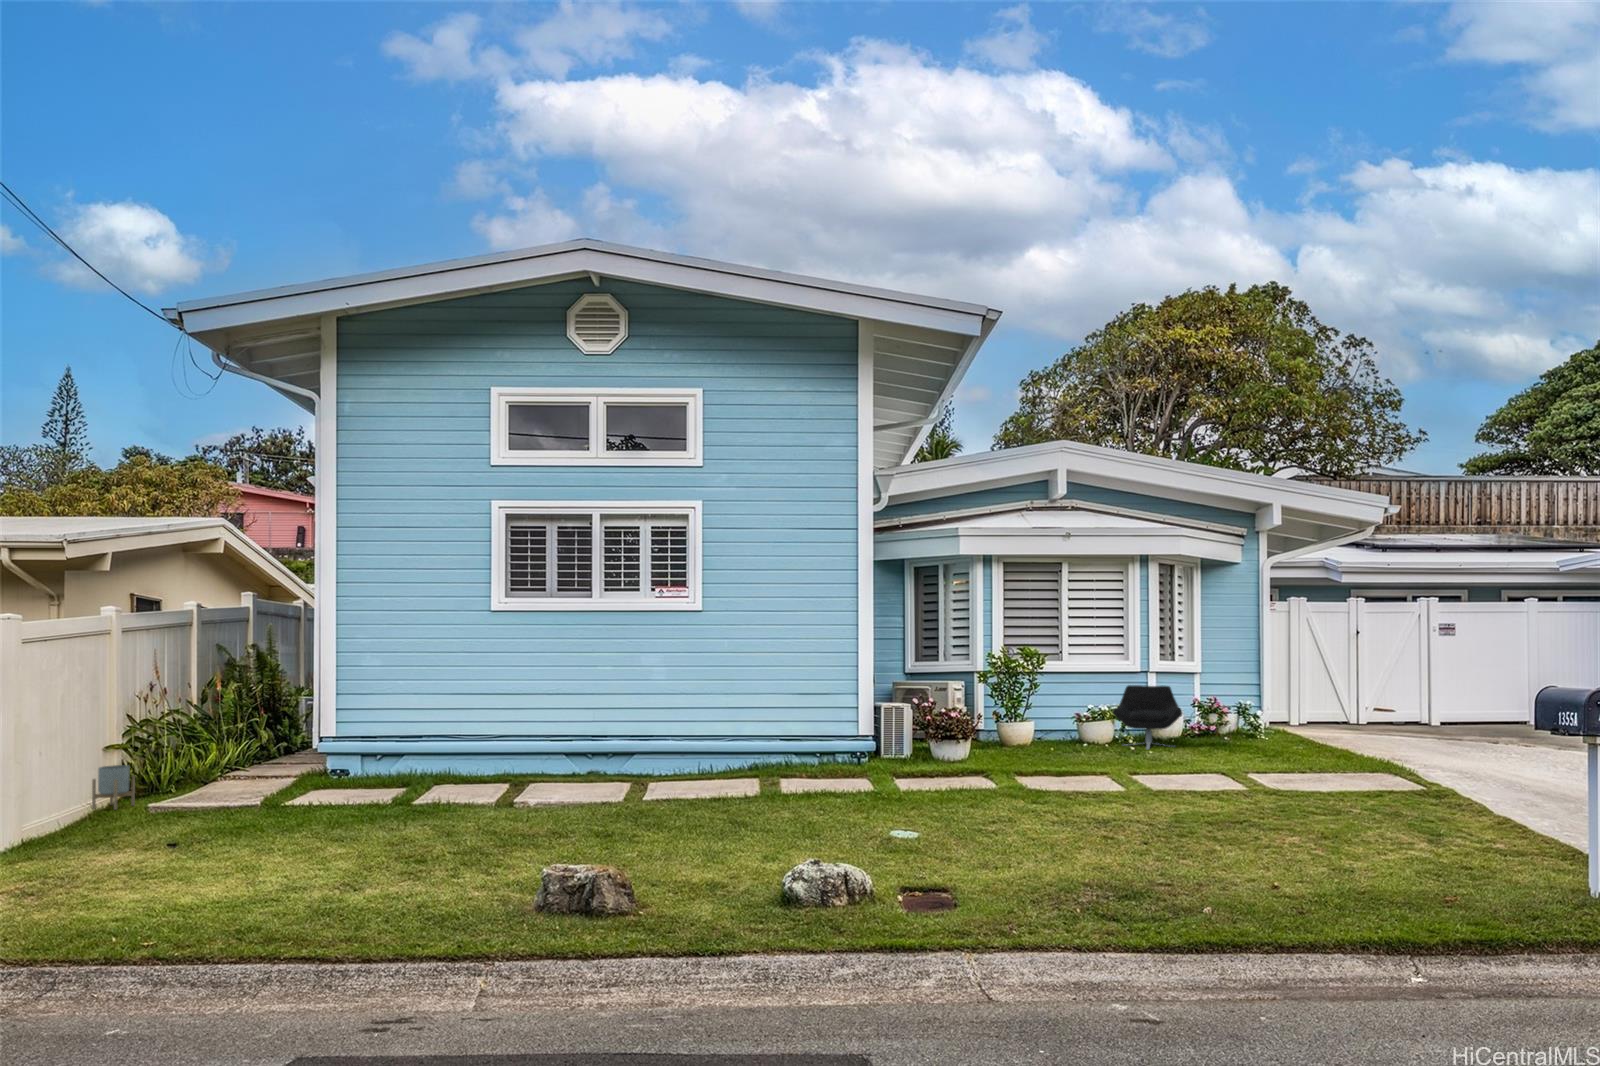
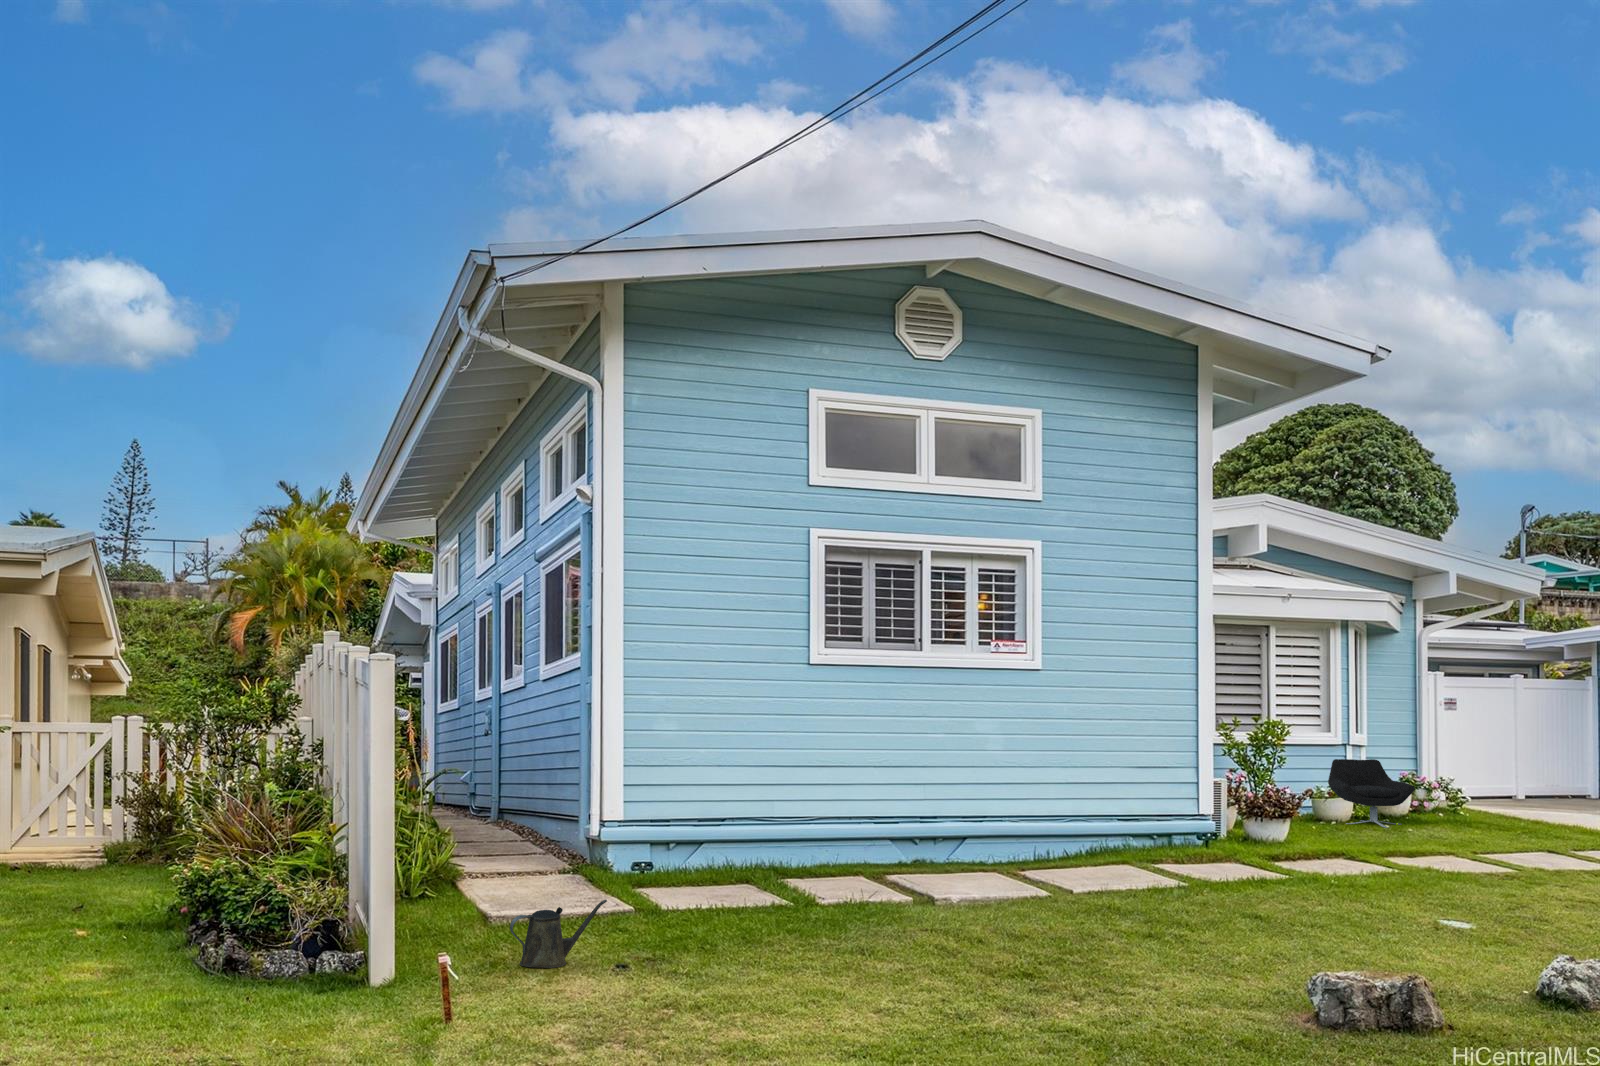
planter: present [92,765,135,810] -> none [445,864,489,926]
watering can: none [25,794,104,841] -> present [510,900,607,968]

